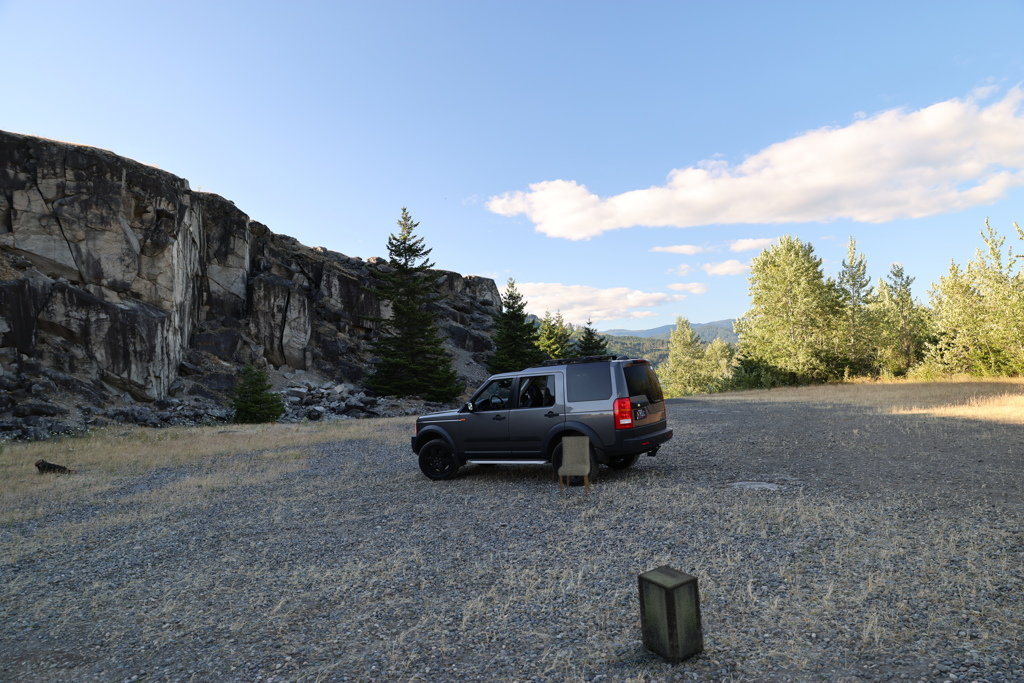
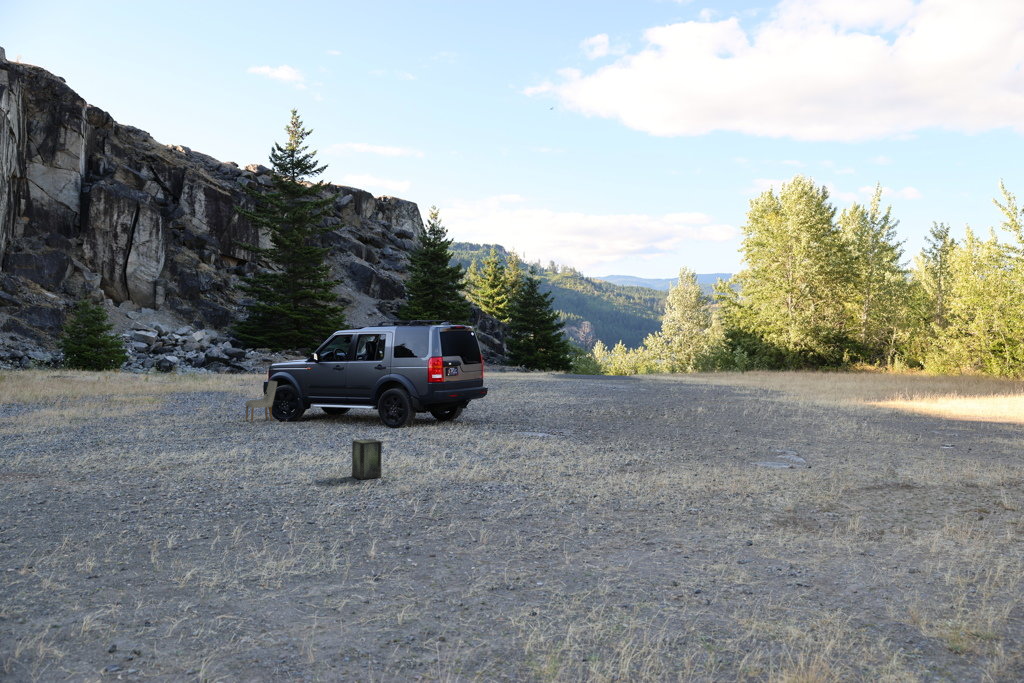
chair: present [558,436,590,496] -> present [246,381,277,422]

